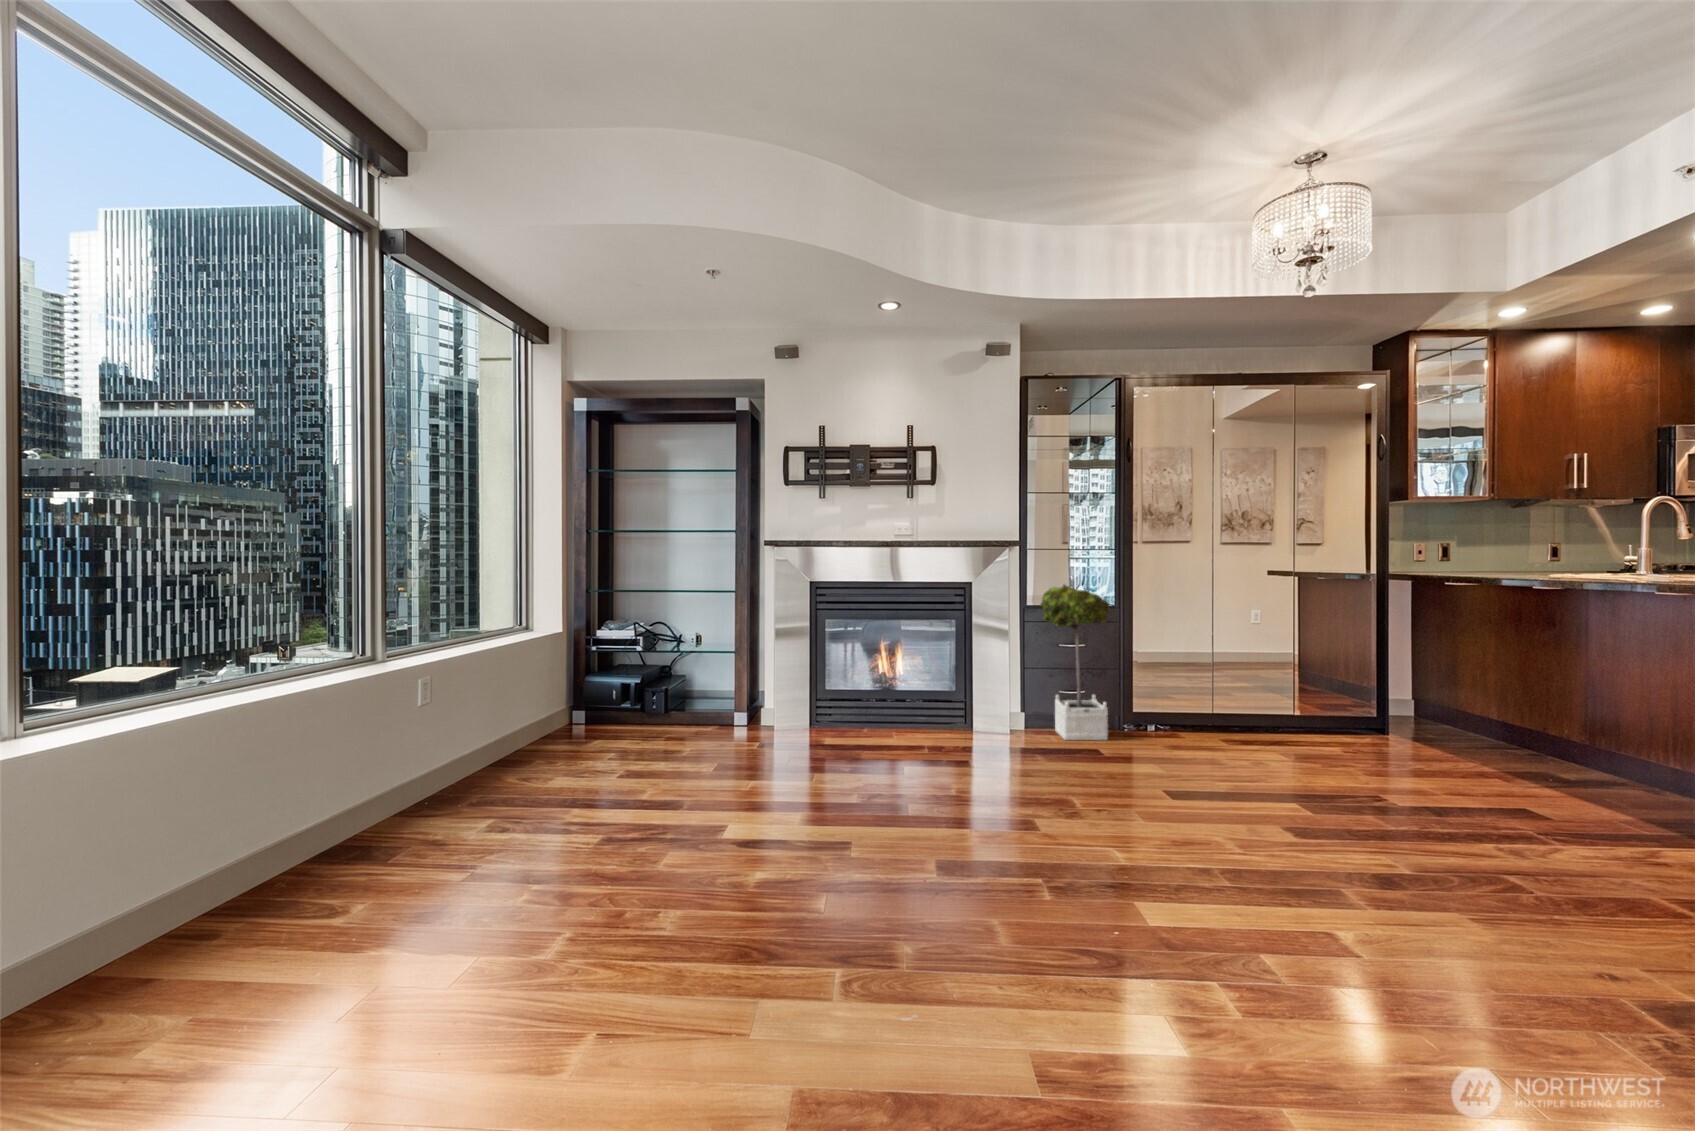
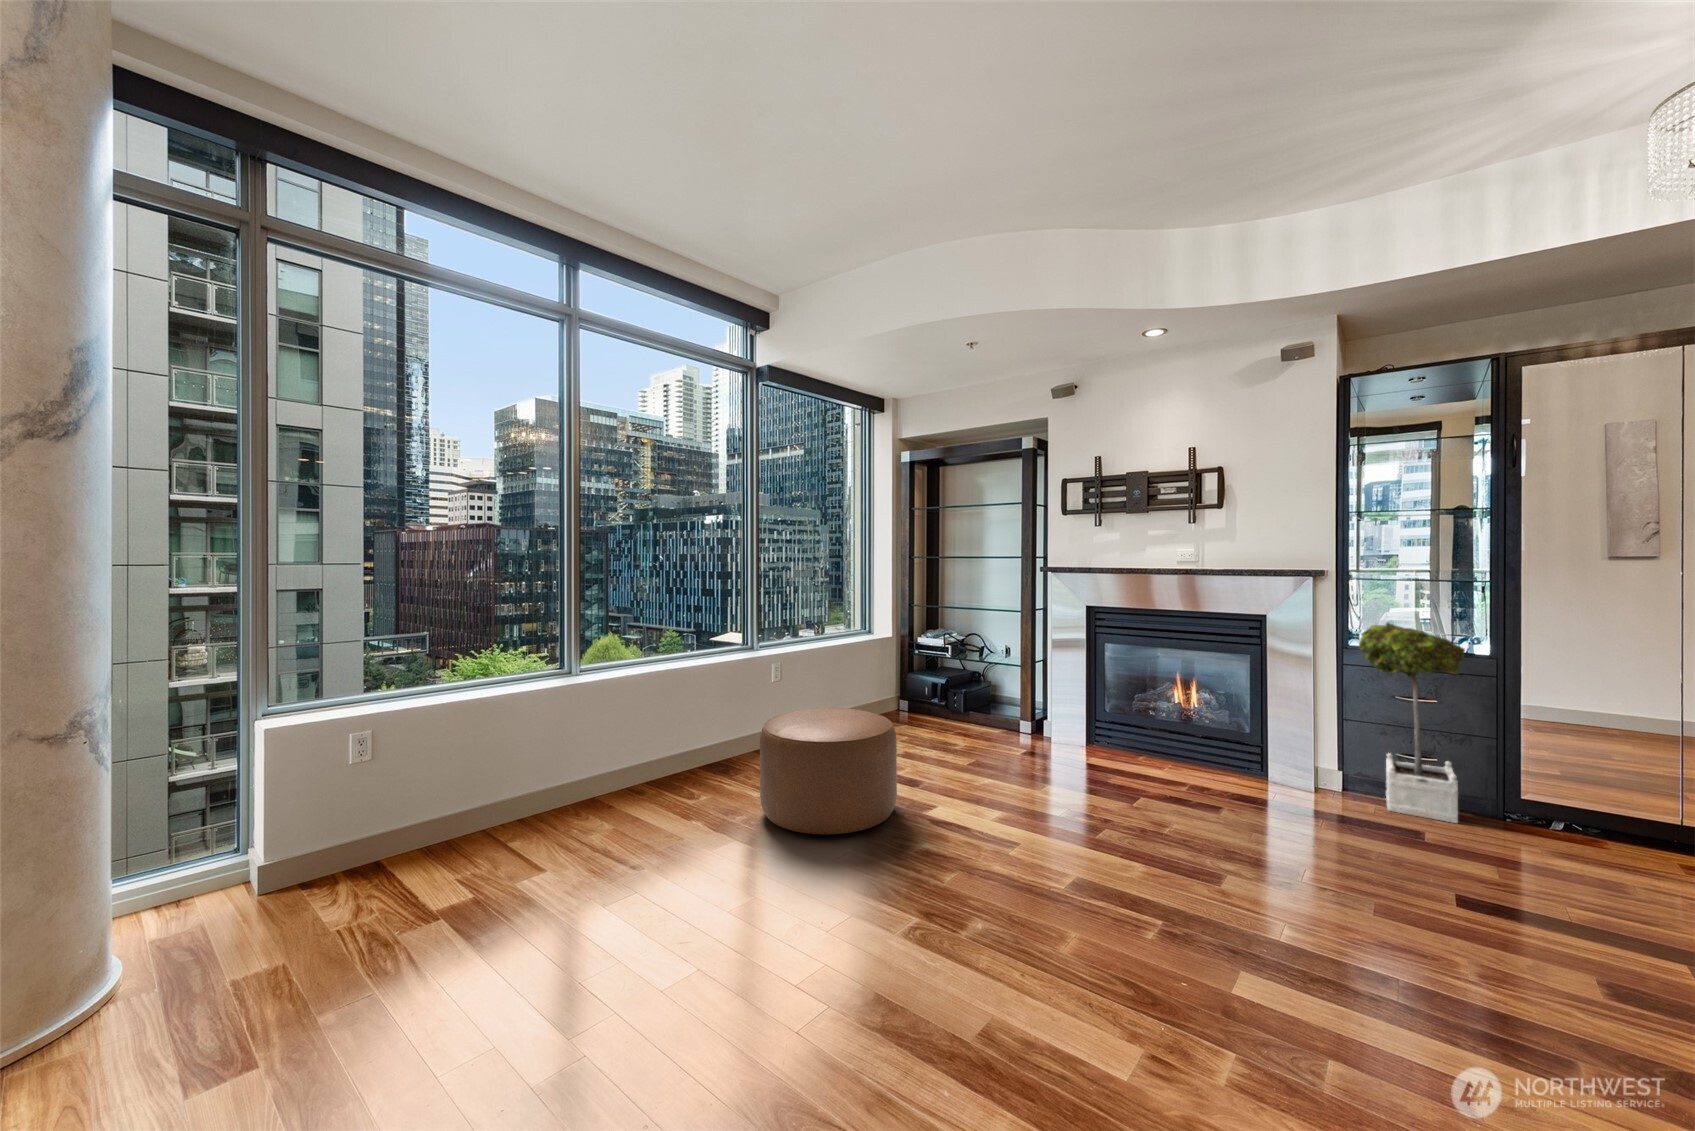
ottoman: none [522,705,702,858] -> present [760,708,897,834]

